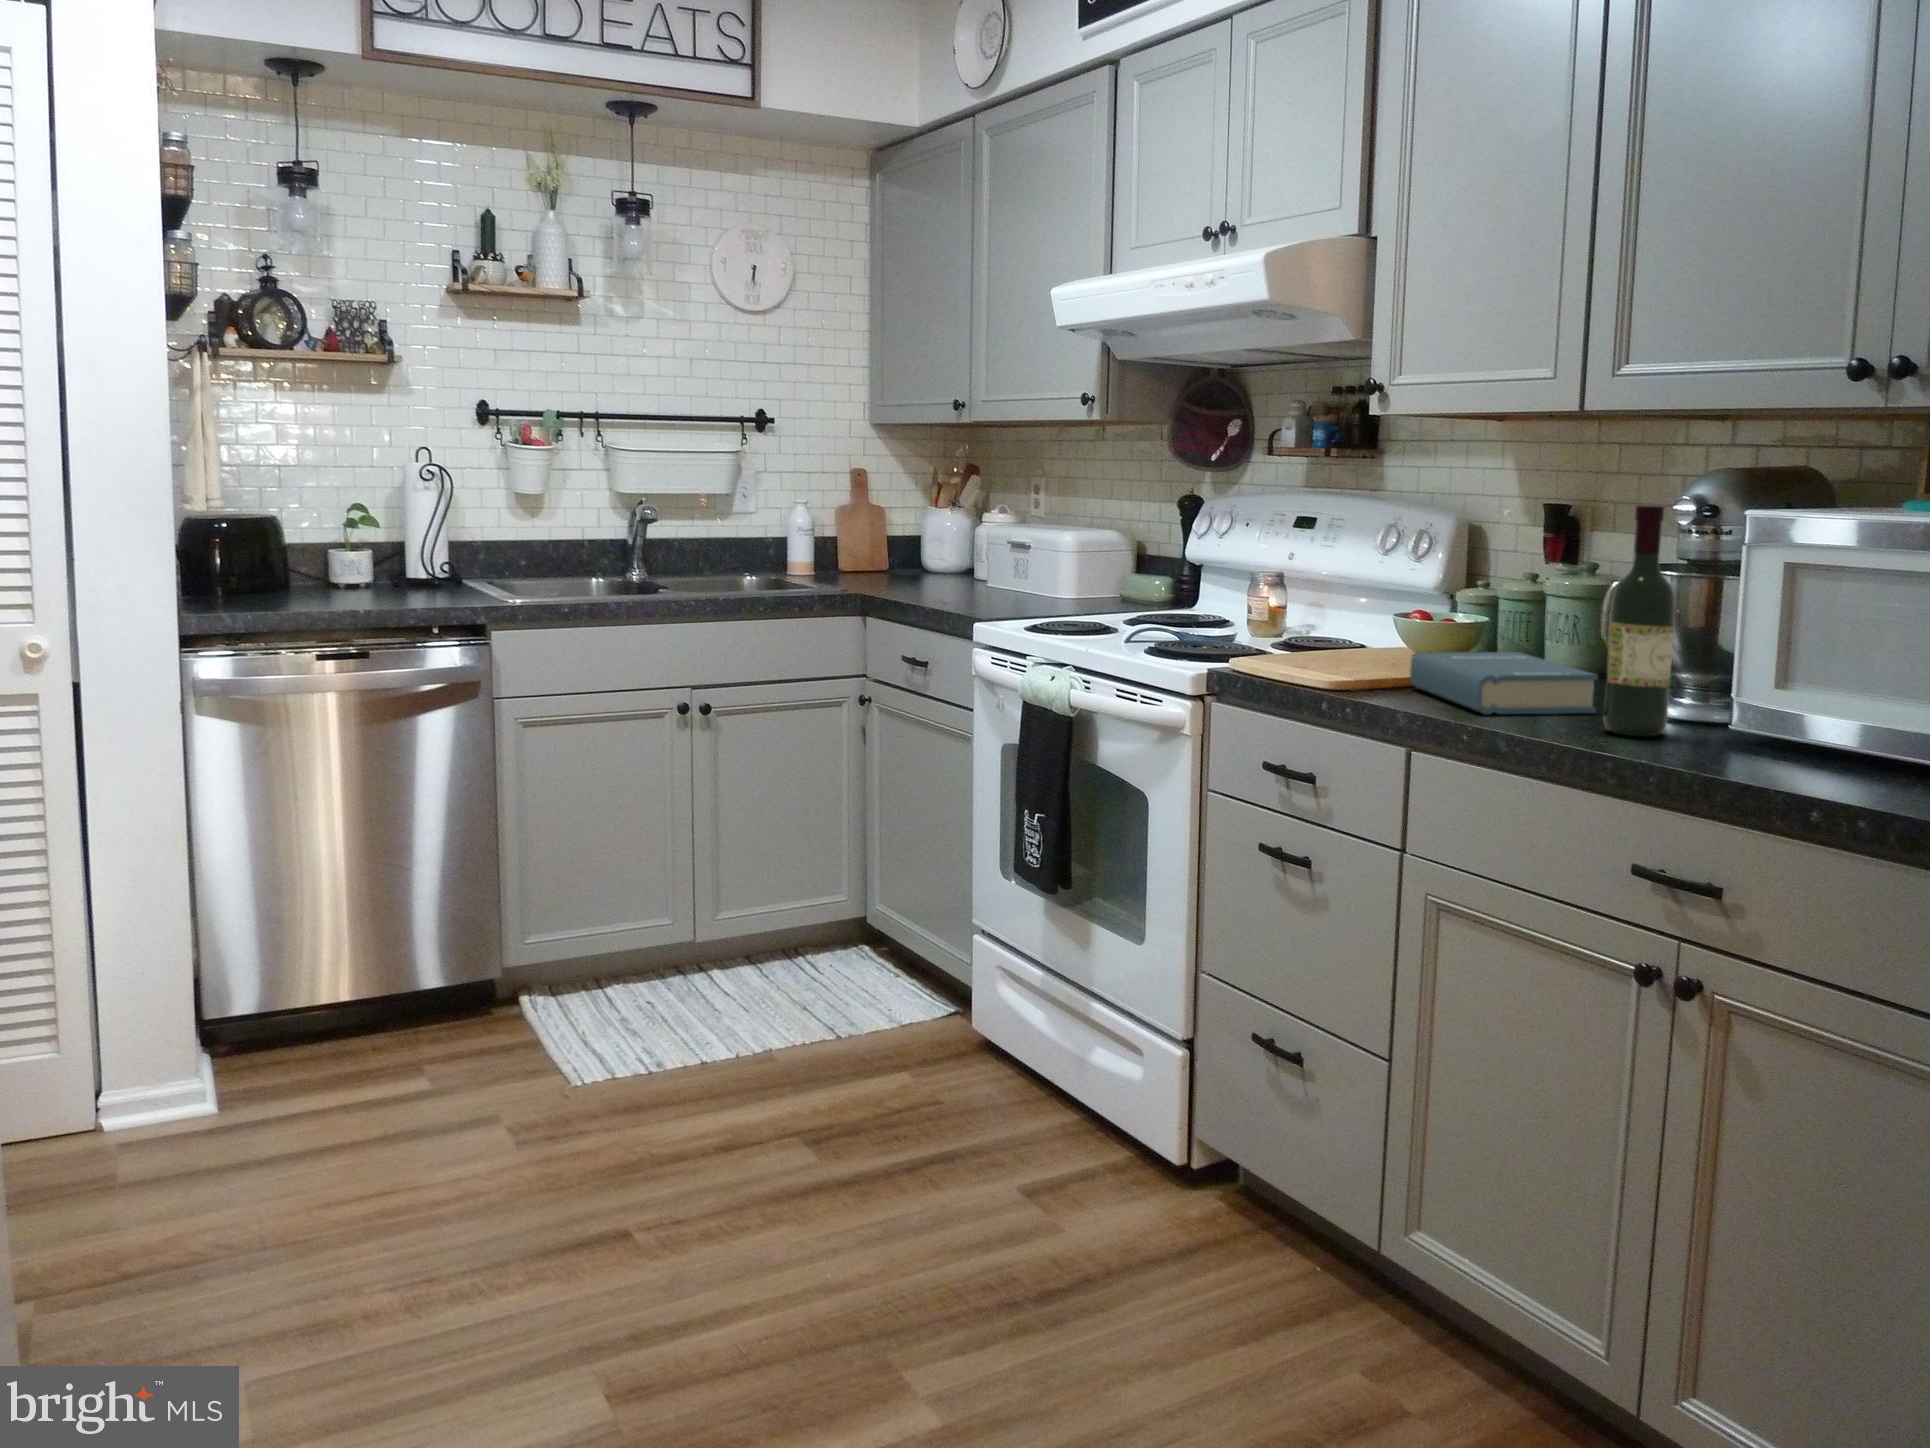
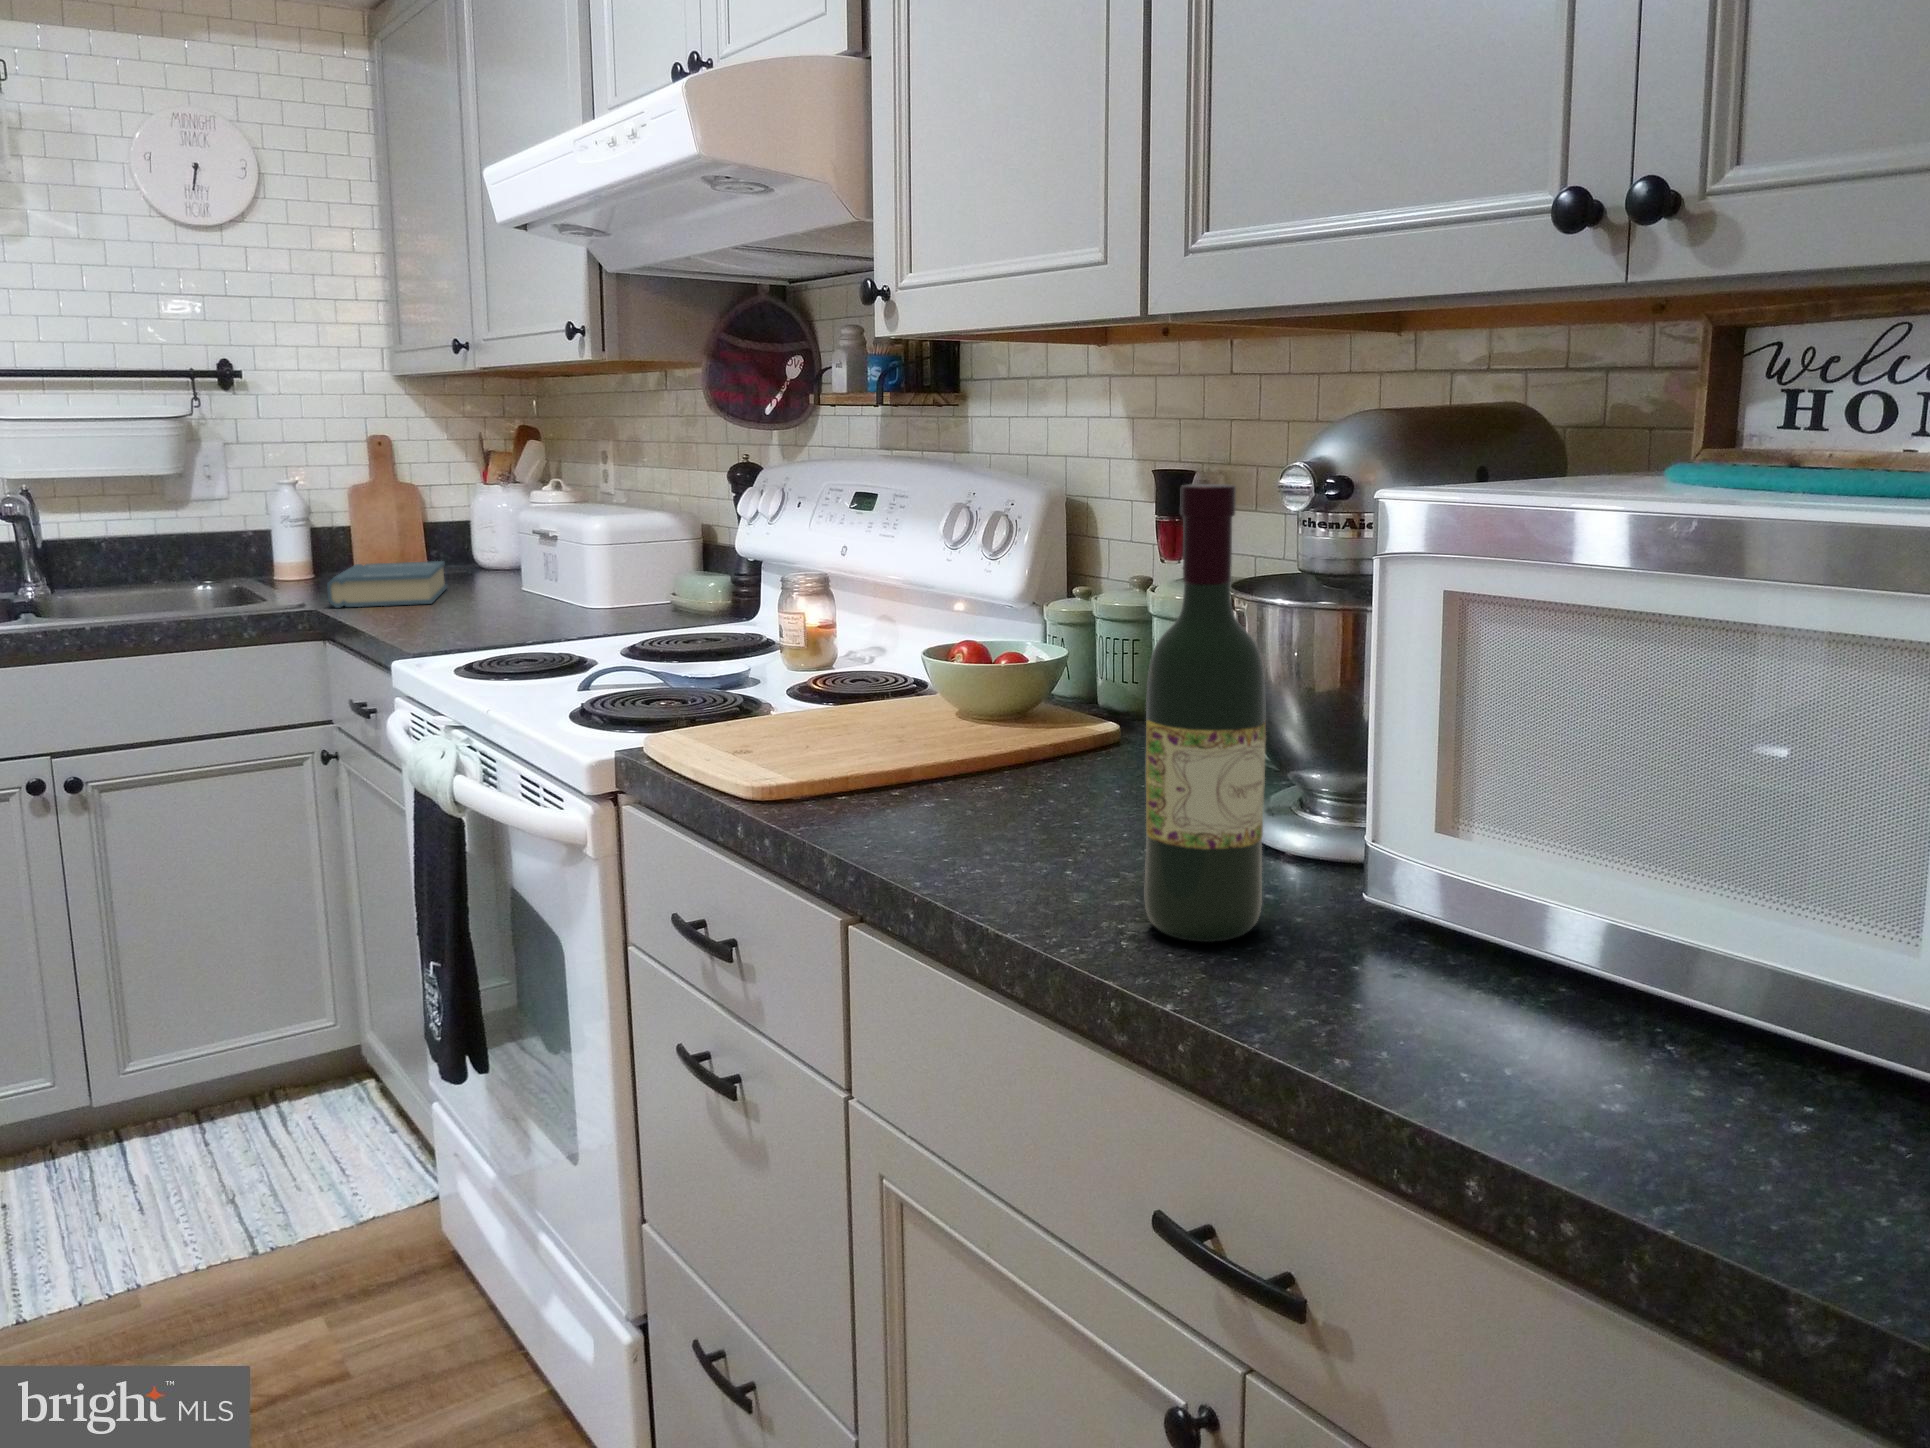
hardback book: present [1410,652,1598,714] -> present [327,561,447,608]

